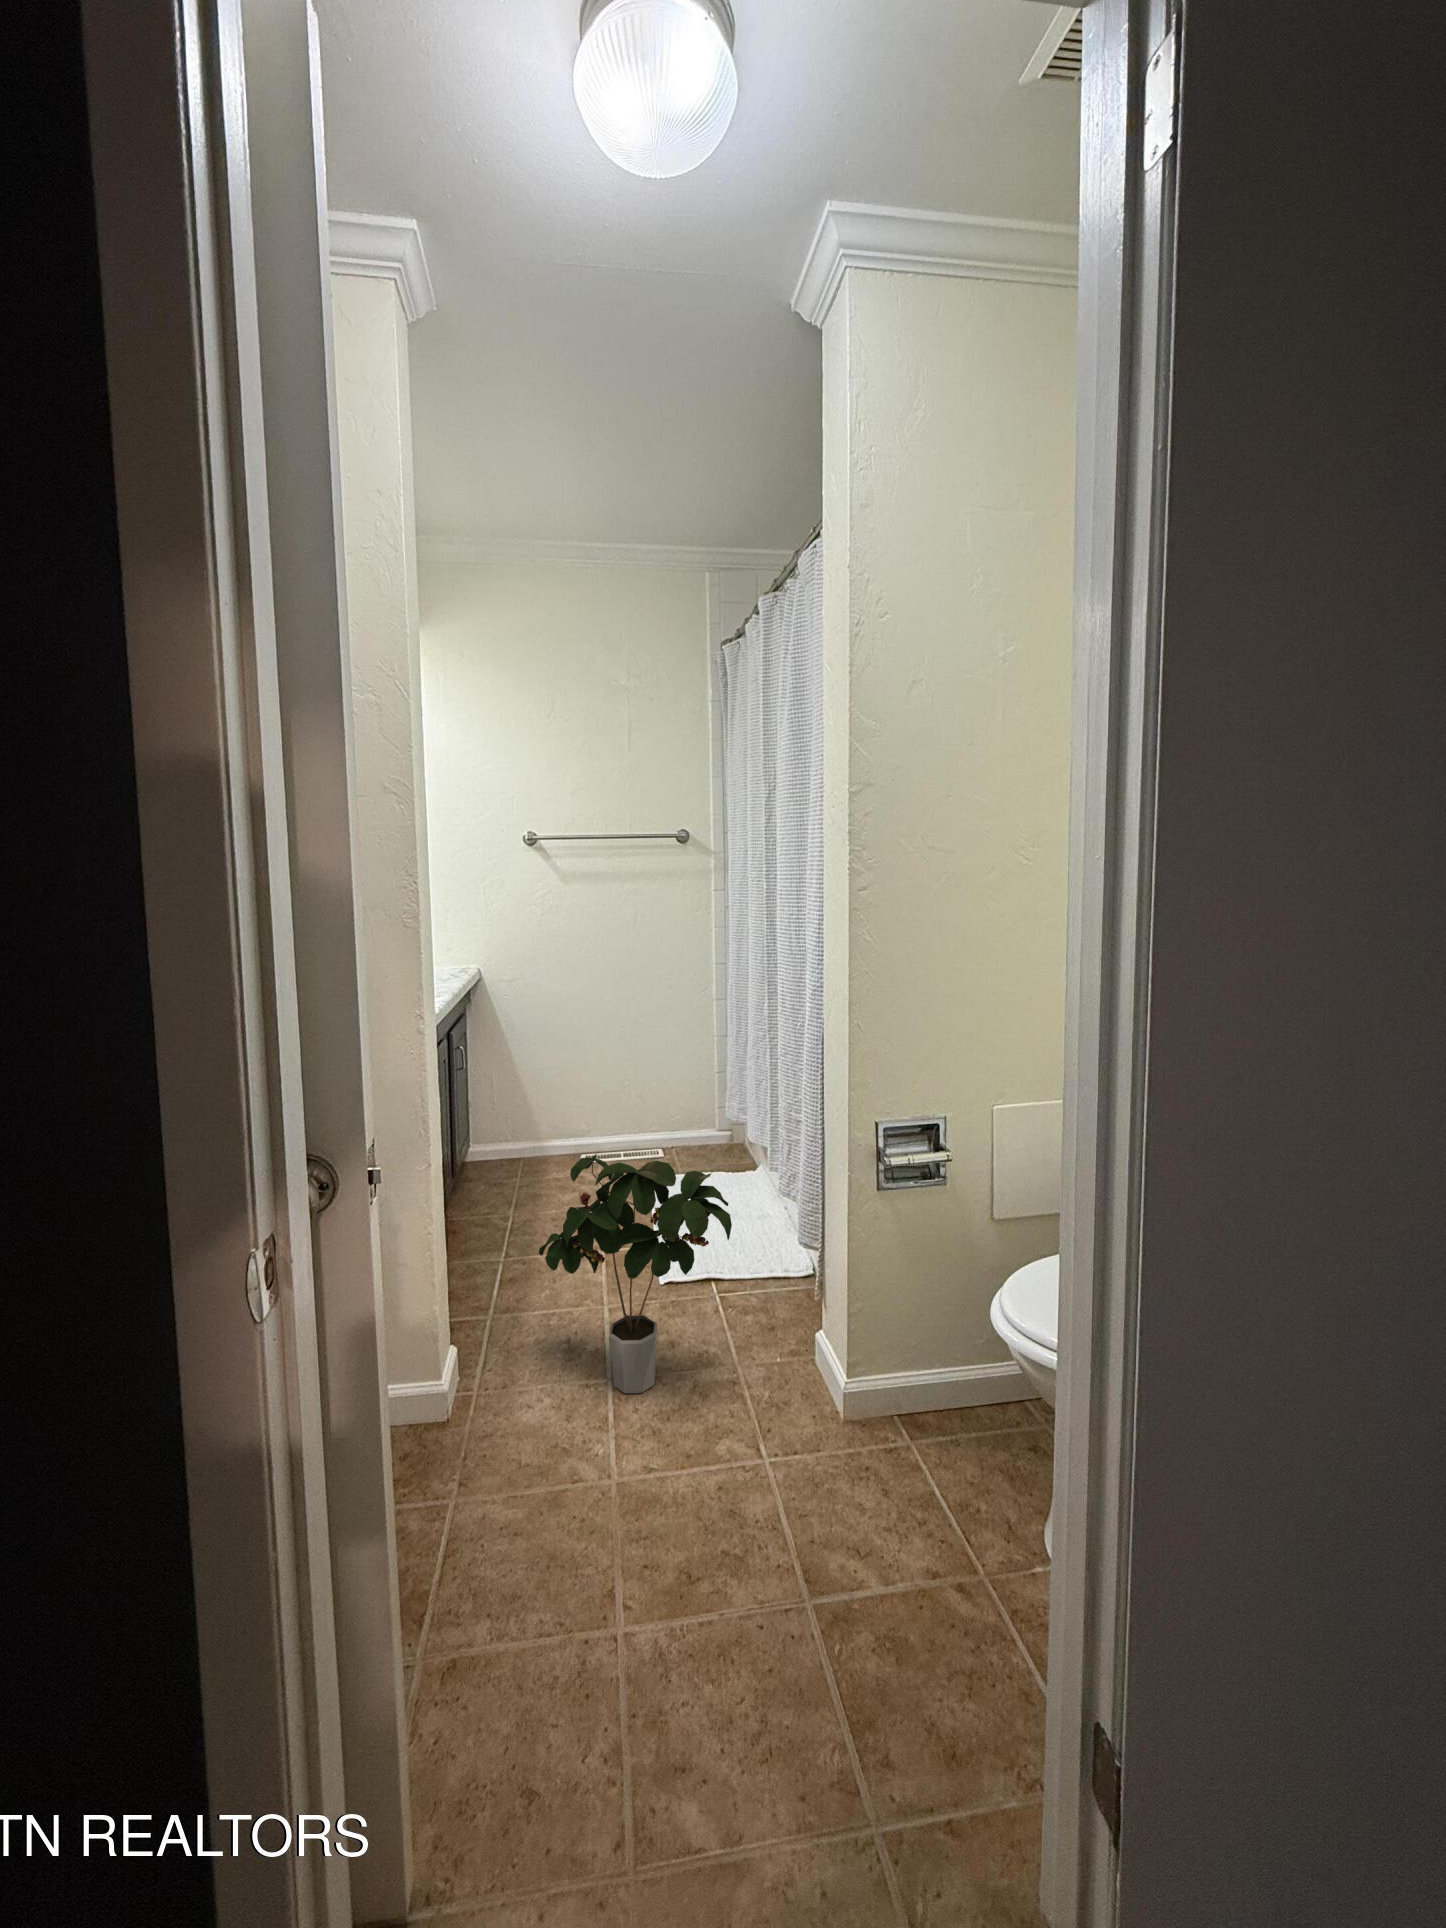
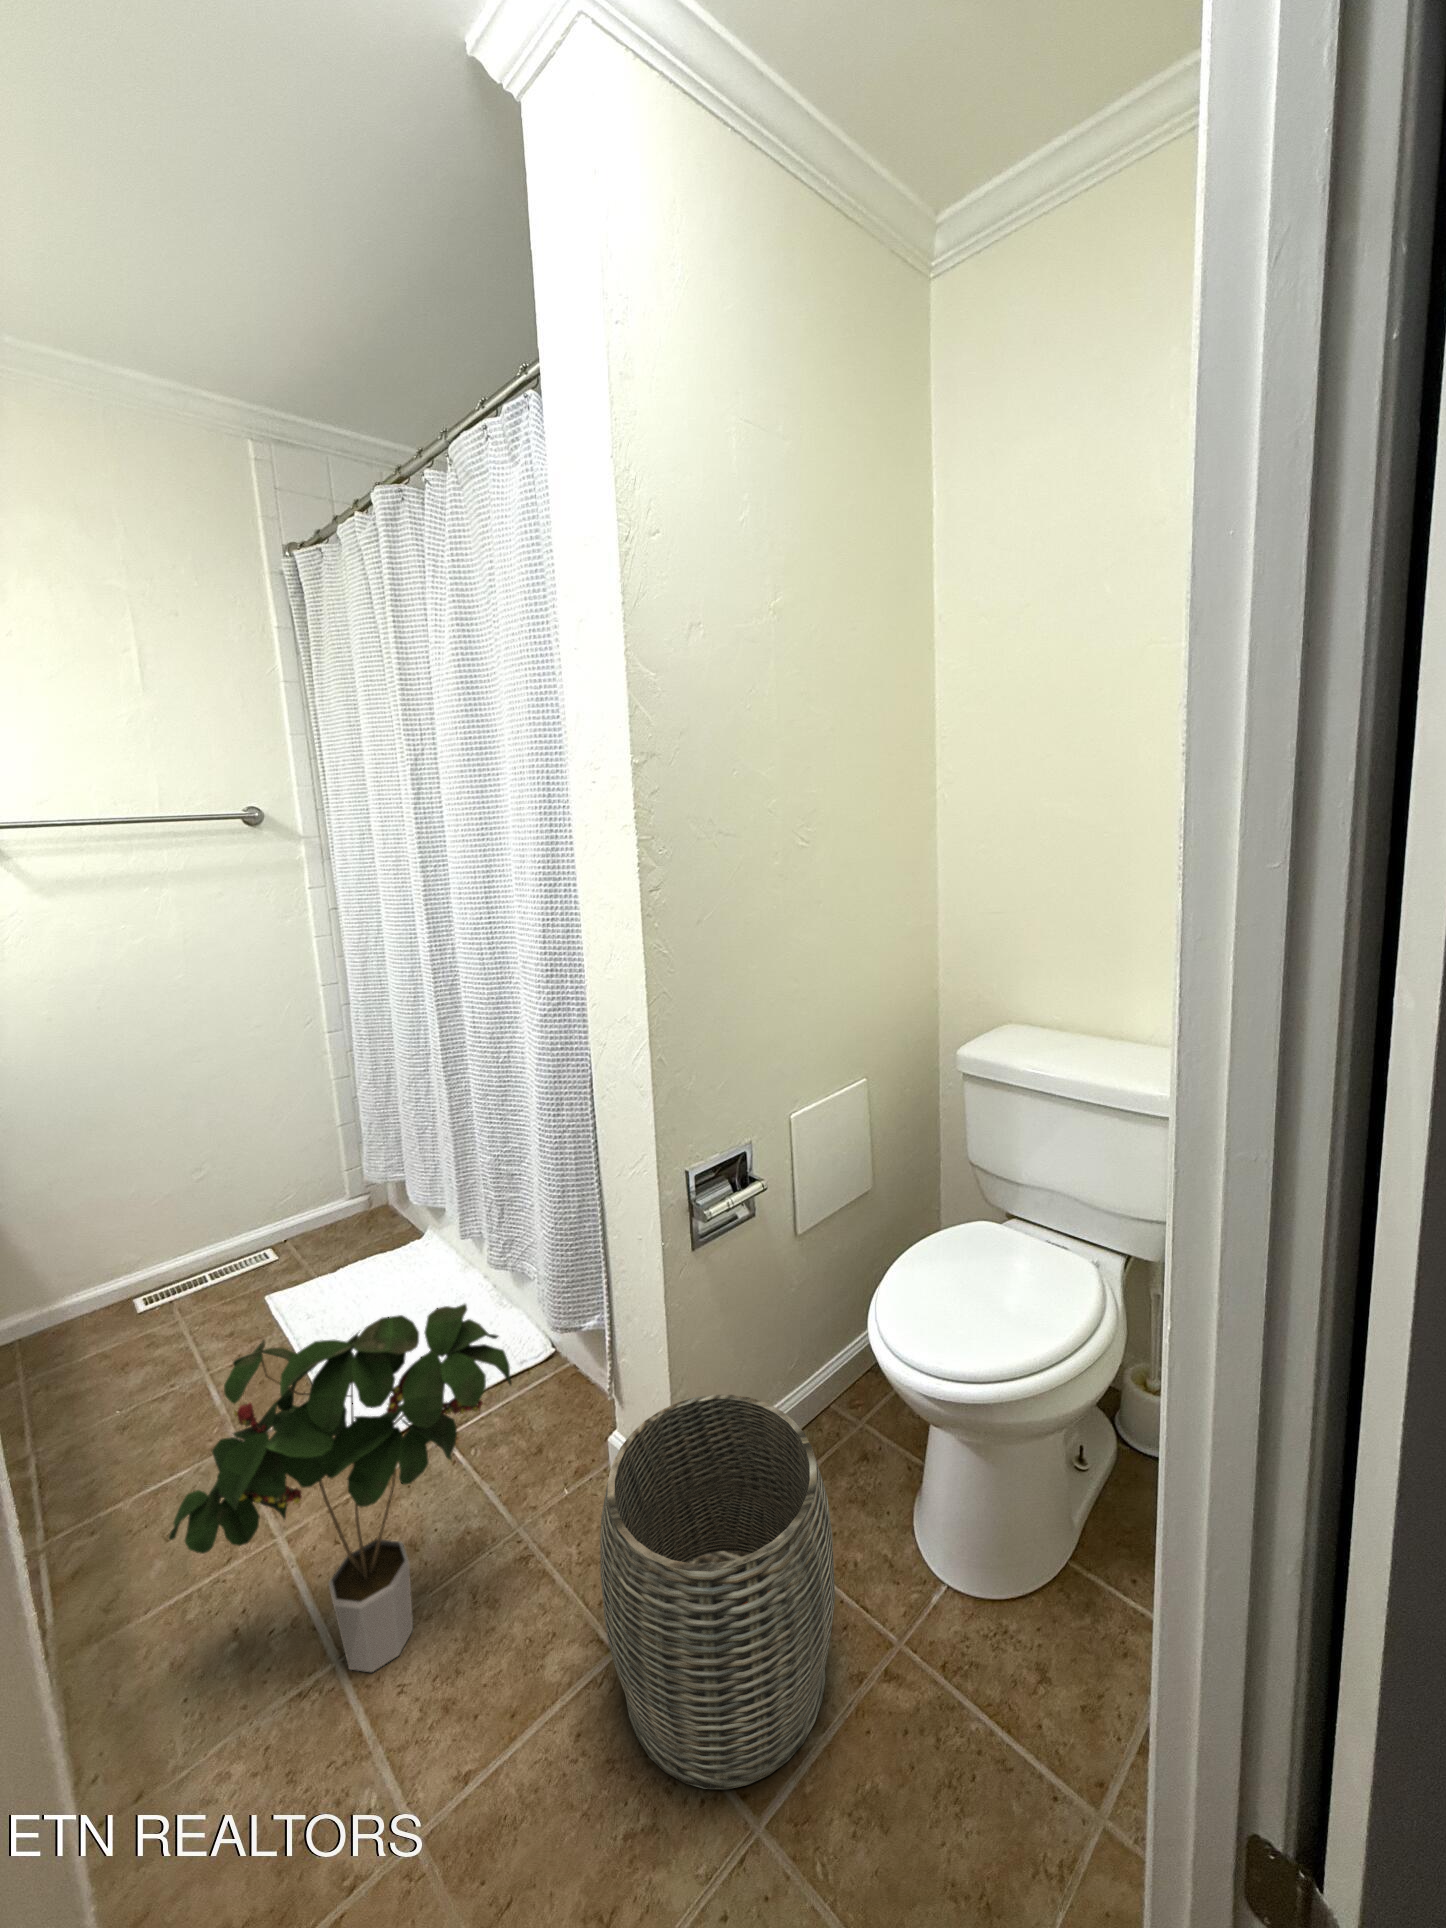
woven basket: none [743,1295,930,1586] -> present [600,1395,835,1789]

